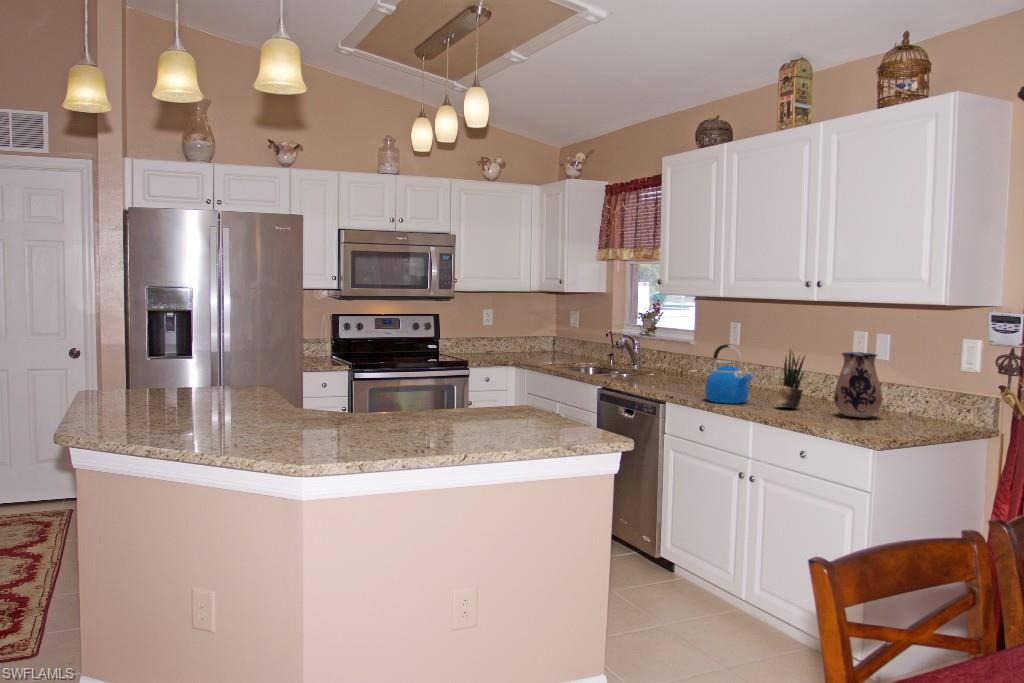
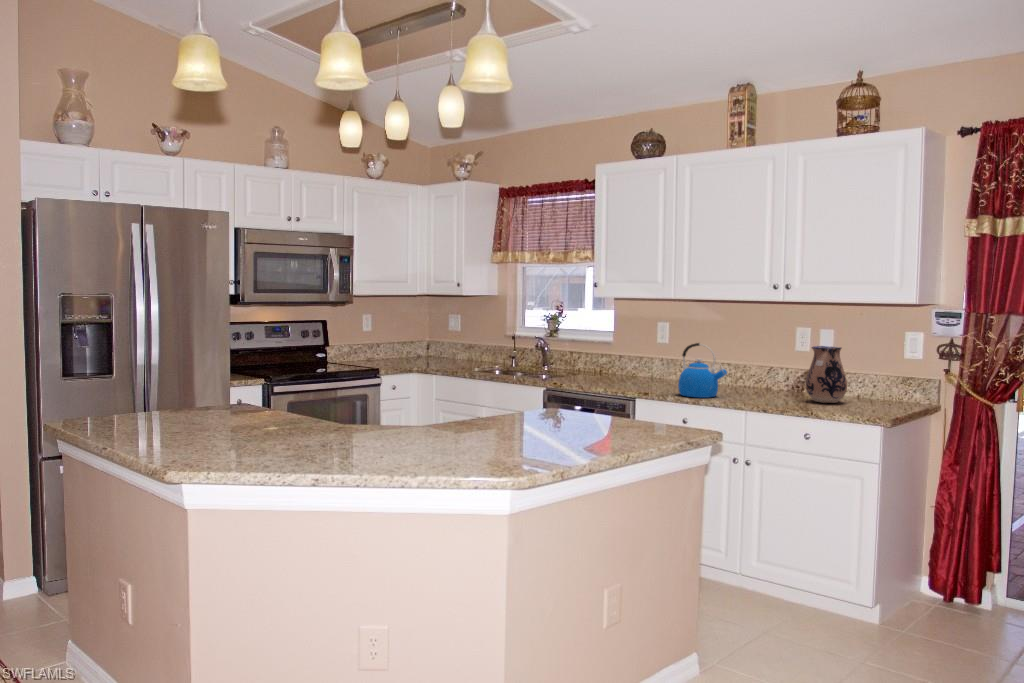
potted plant: present [776,350,805,408] -> none [750,345,775,398]

